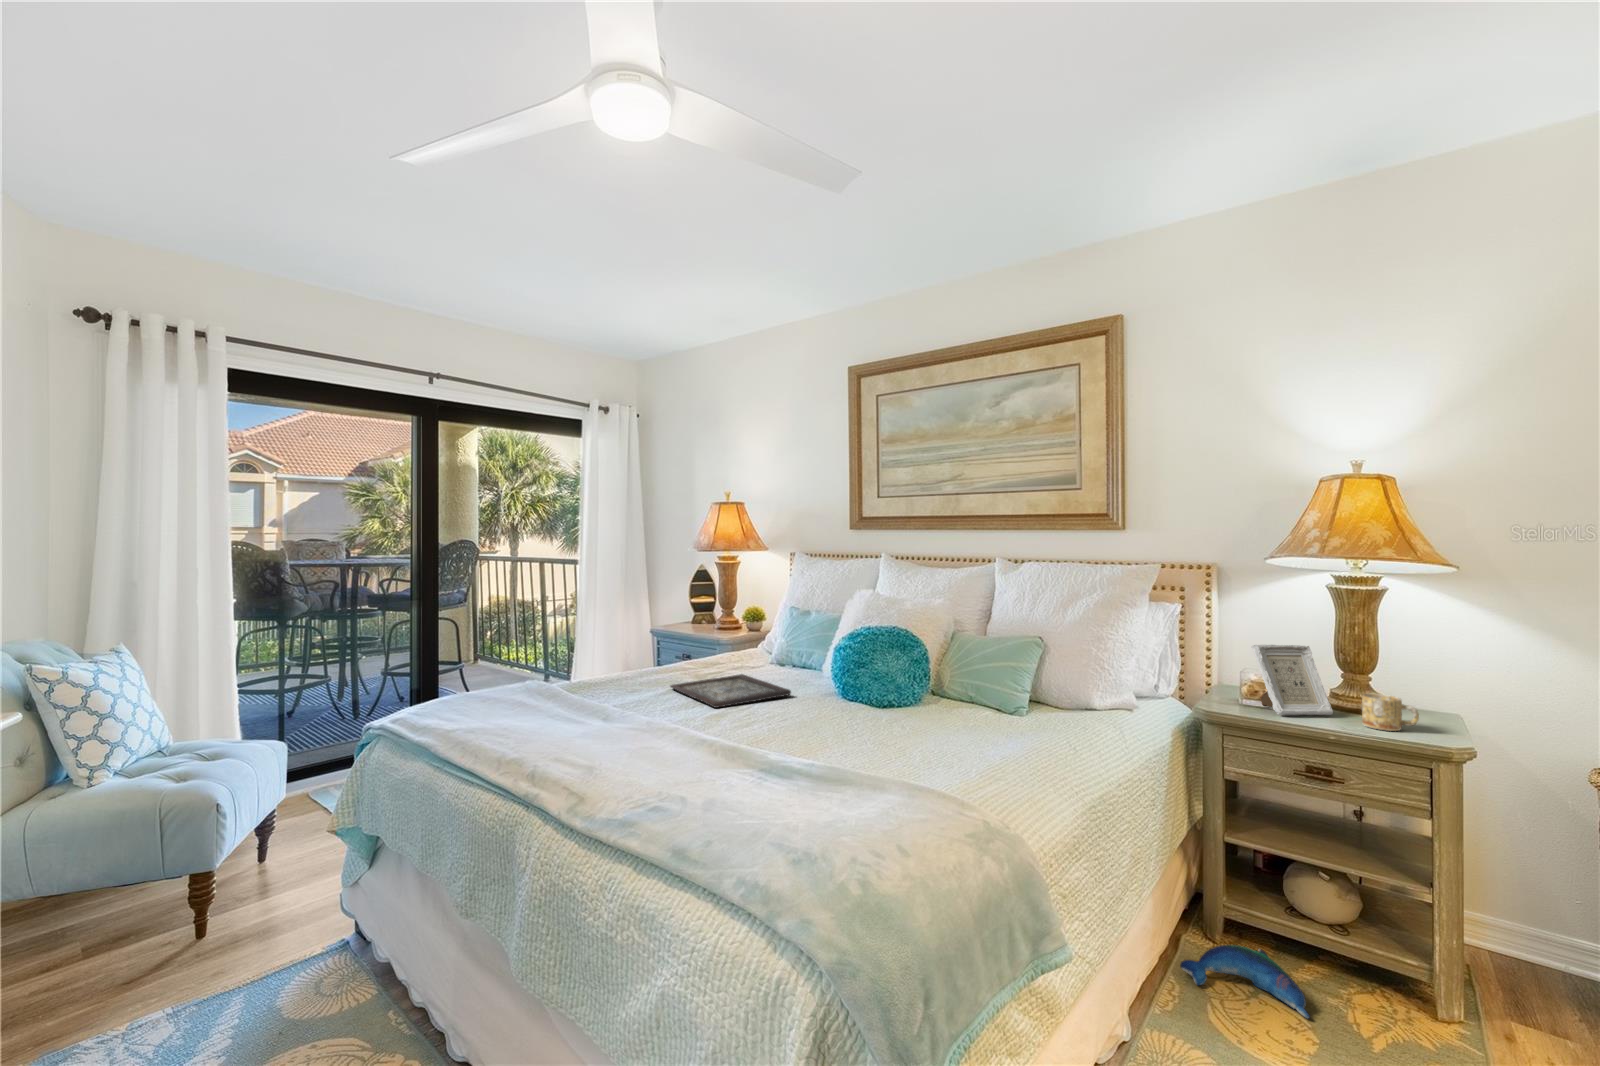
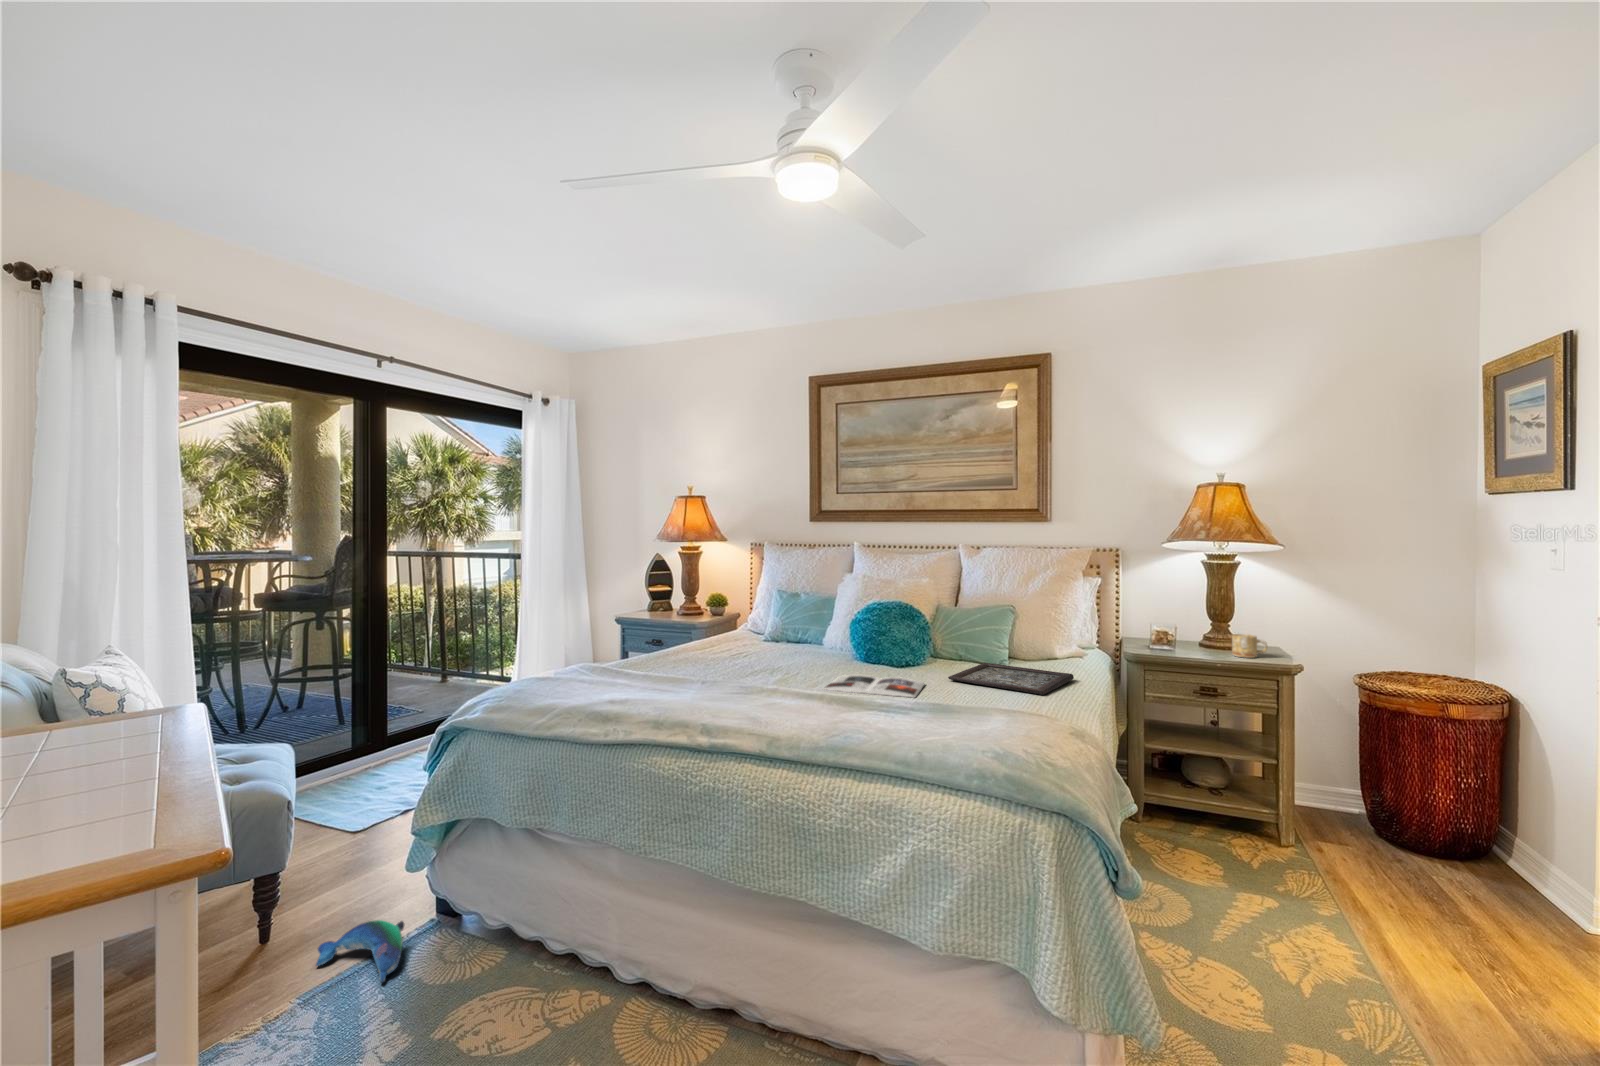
picture frame: present [1251,645,1333,715] -> none [1158,603,1212,653]
tray: present [670,674,791,708] -> present [948,663,1074,695]
magazine: none [744,716,877,754] -> present [823,675,925,697]
plush toy: present [1180,945,1310,1018] -> present [316,920,404,982]

